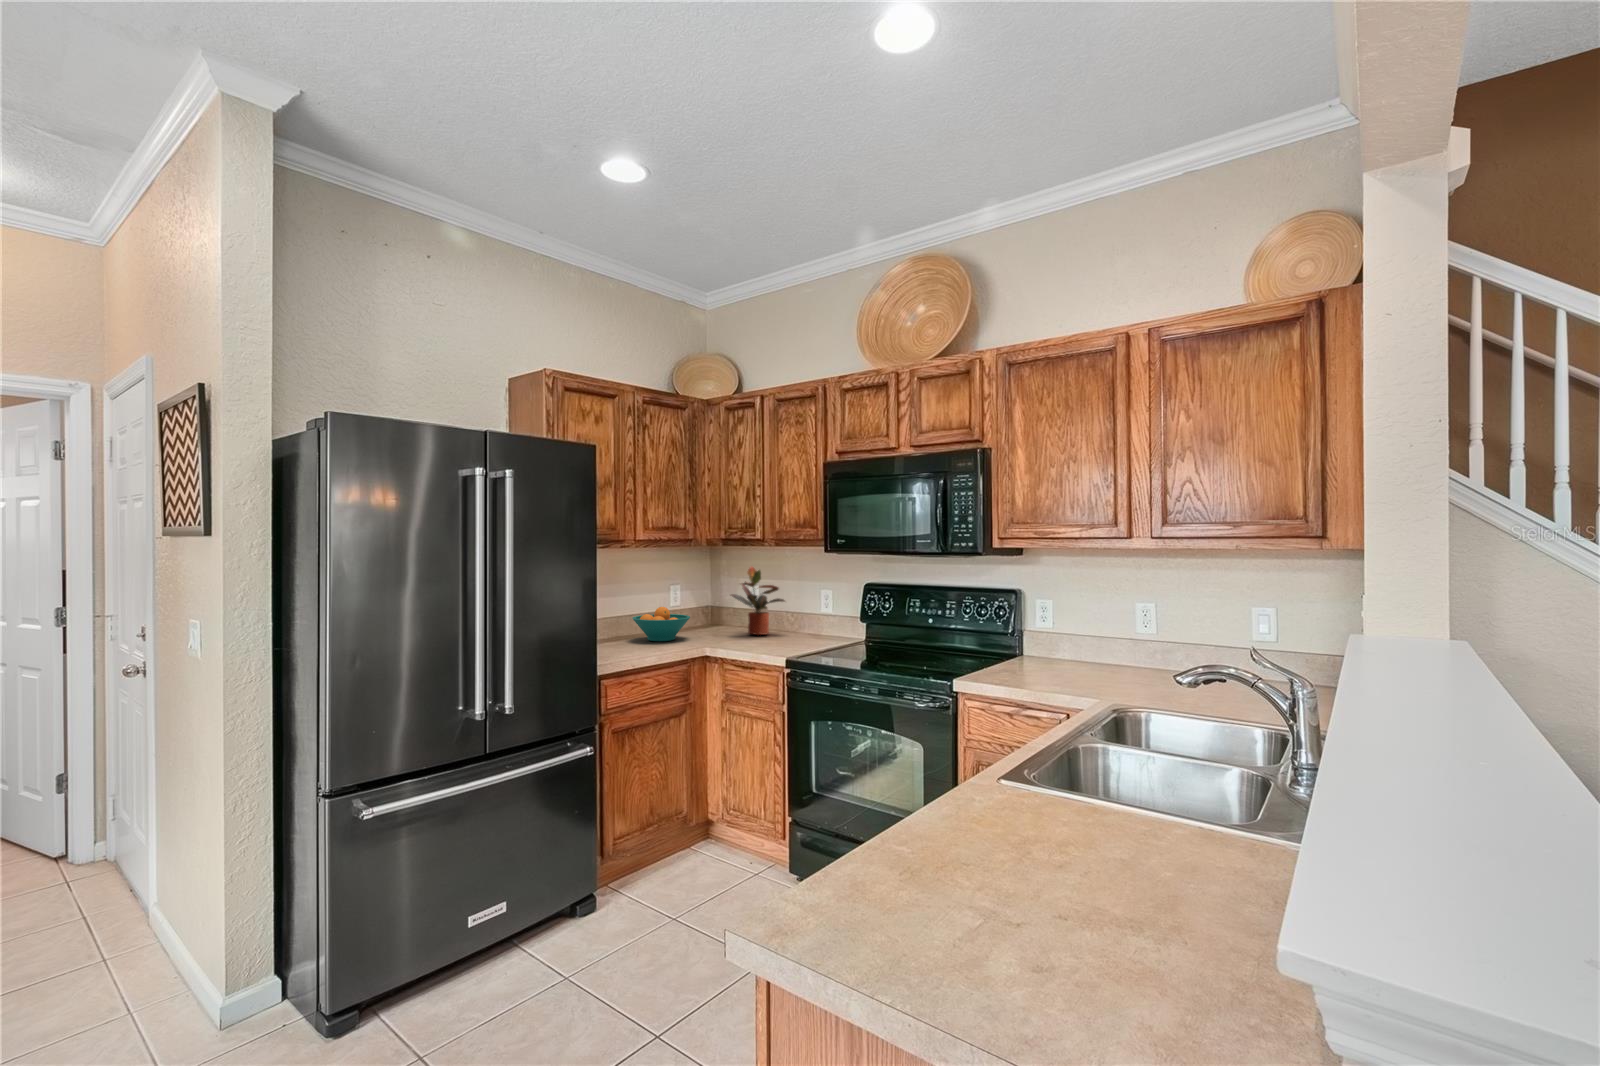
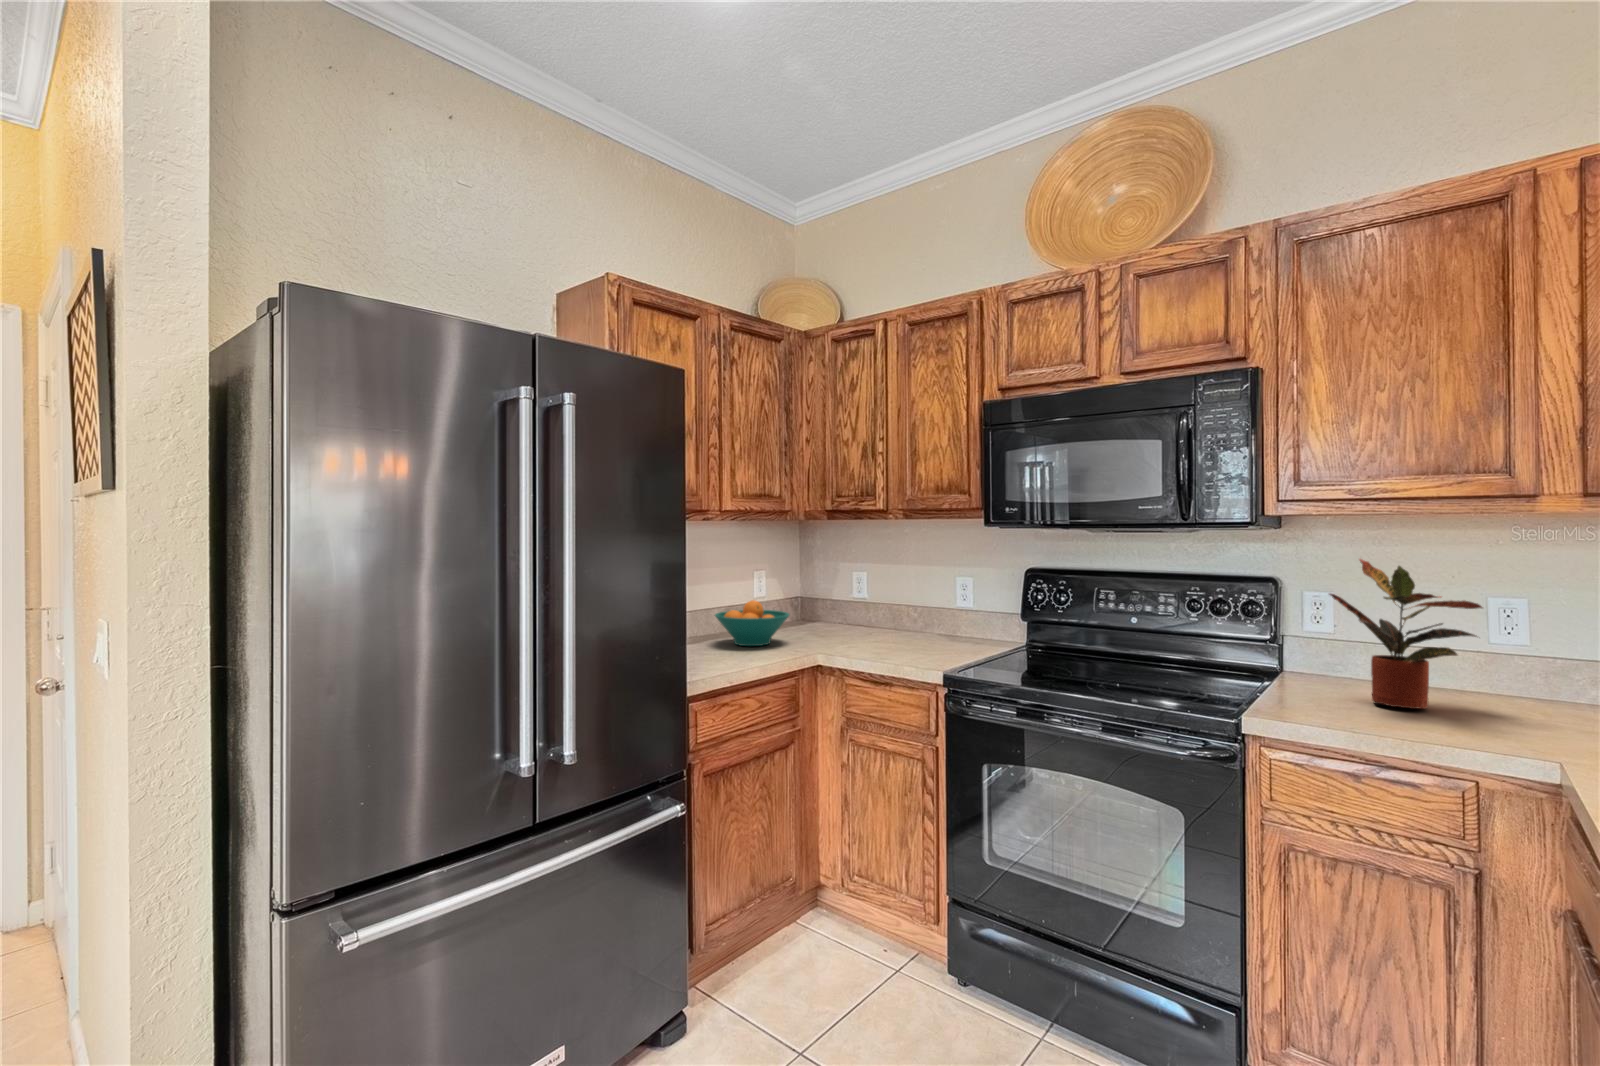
potted plant: present [731,567,784,635] -> present [1329,559,1482,709]

